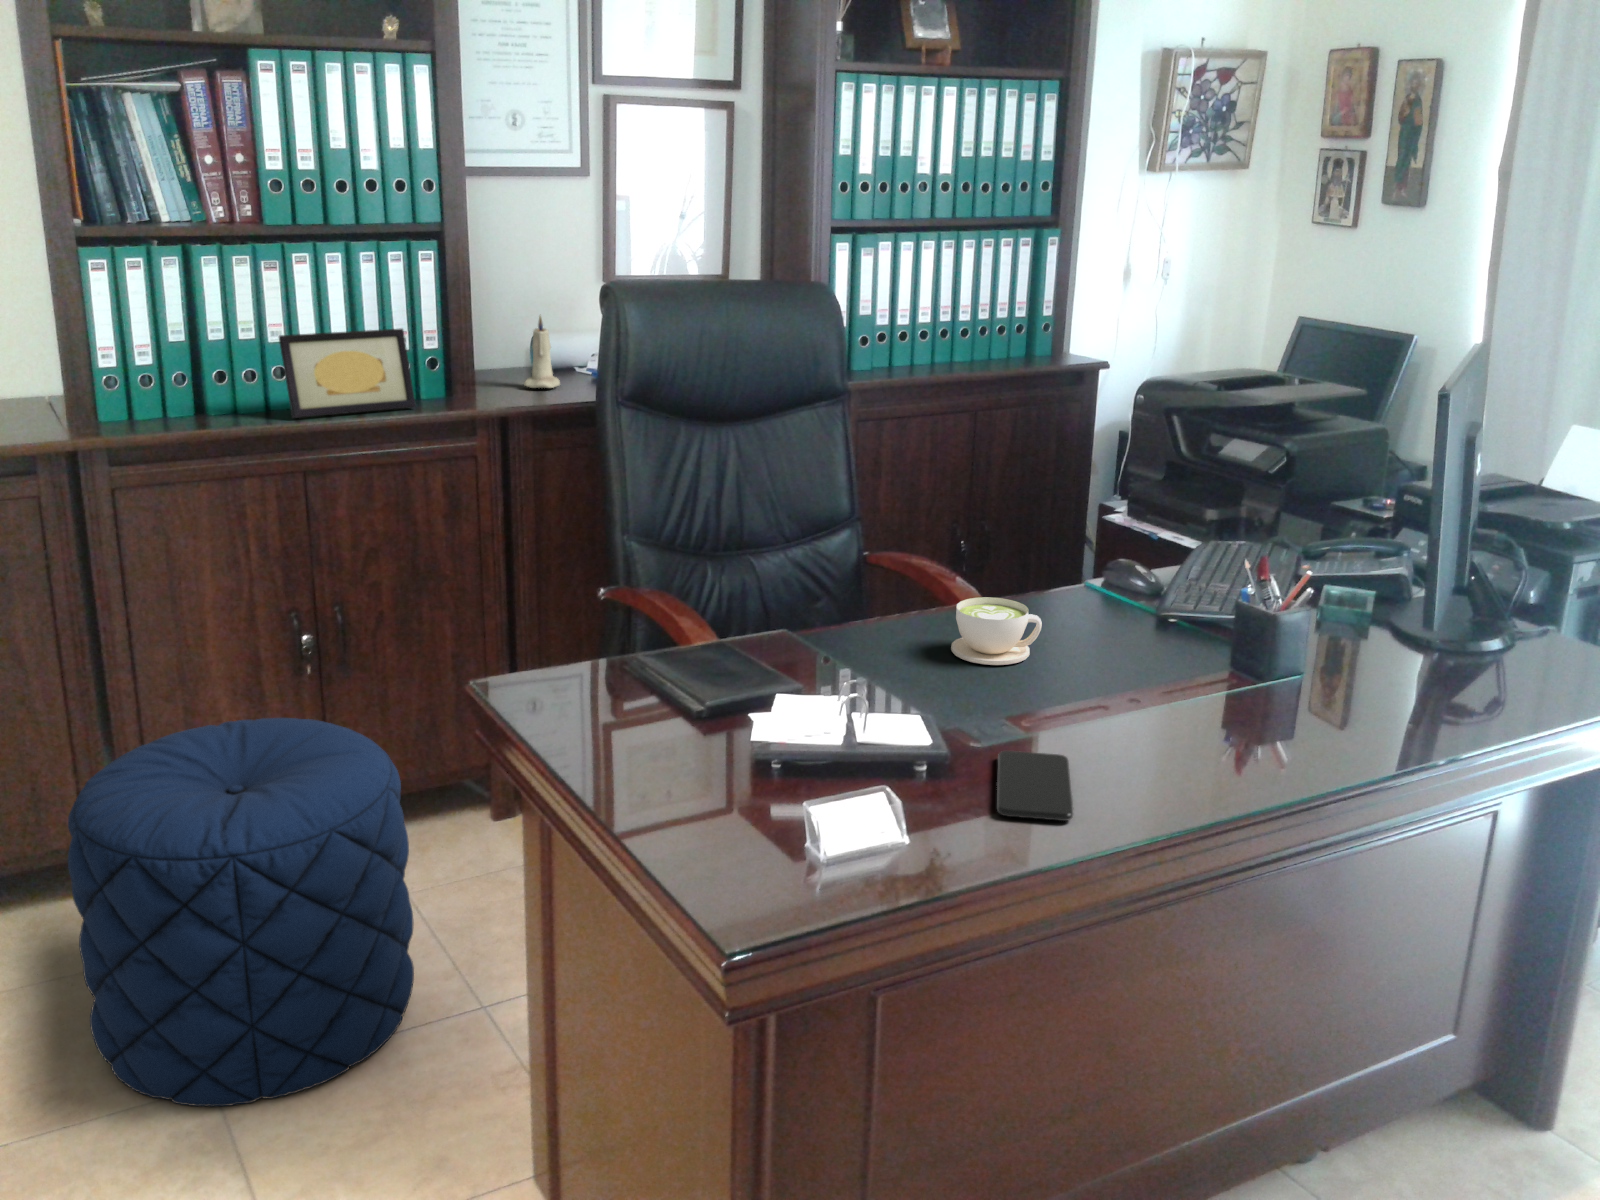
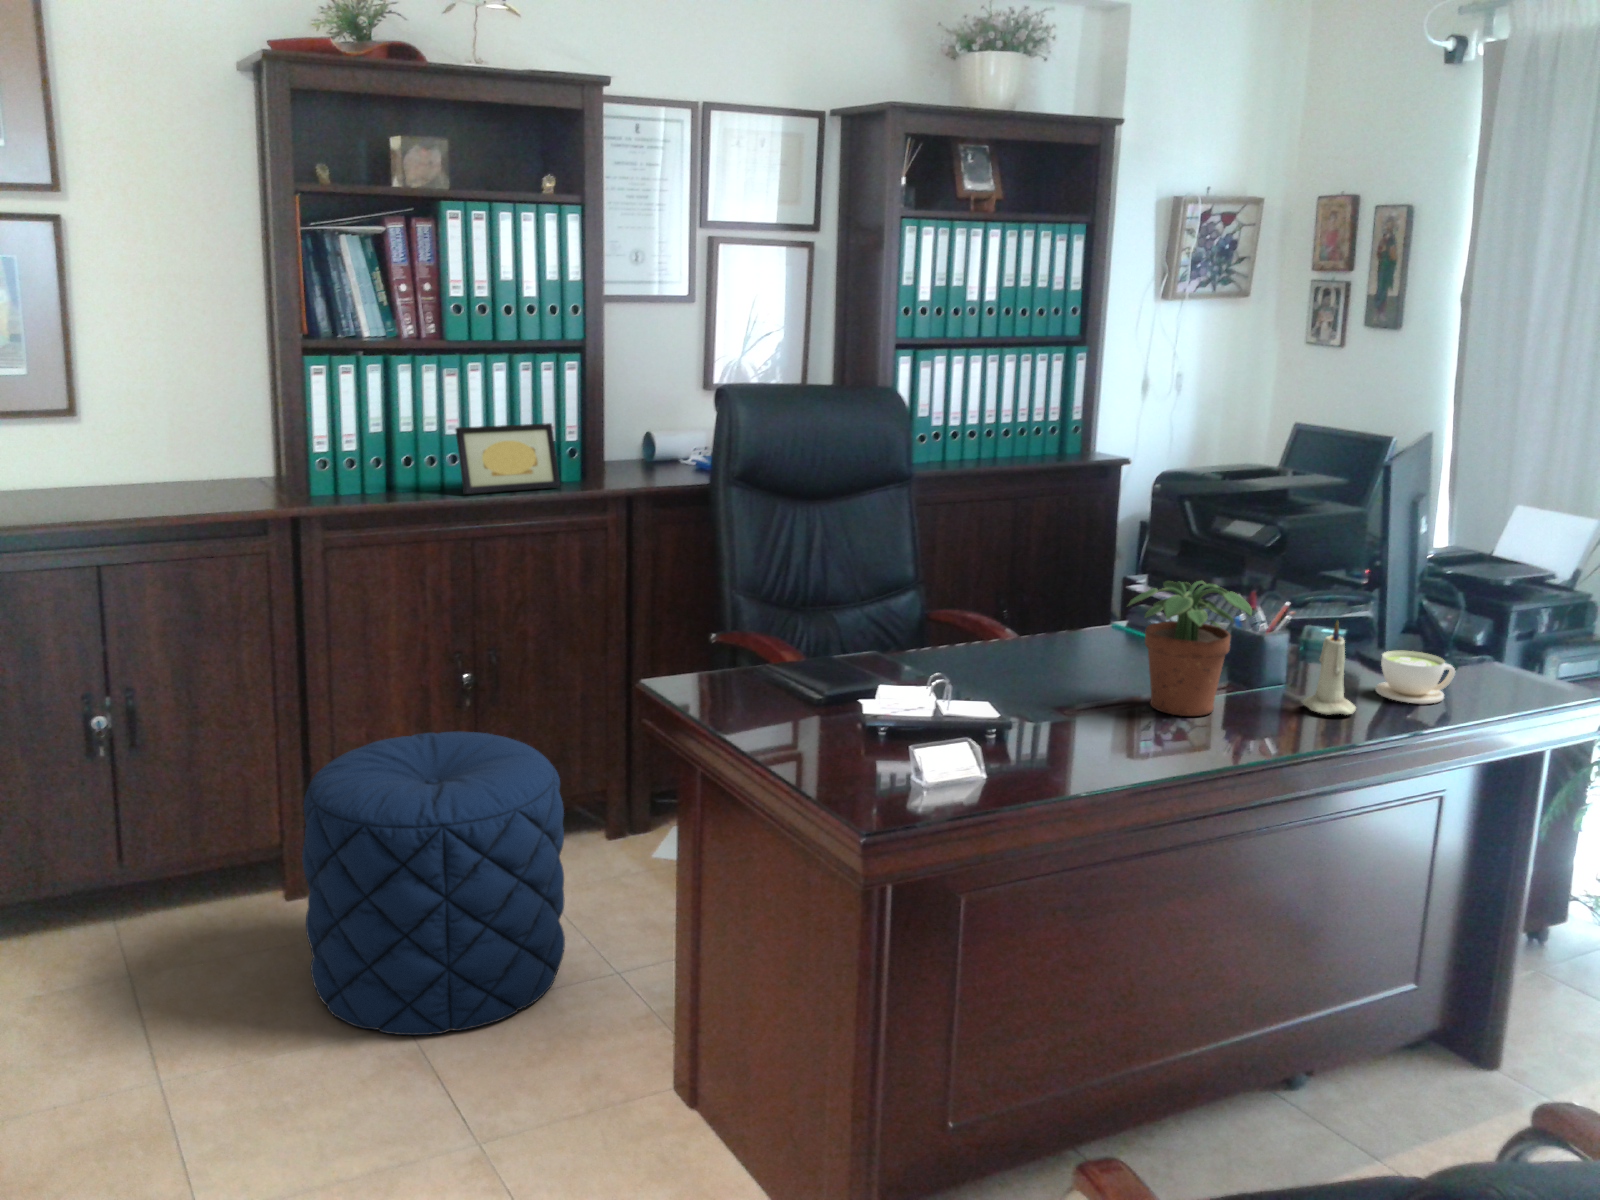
candle: present [524,316,560,388] -> present [1303,621,1356,715]
potted plant: none [1103,549,1270,732] -> present [1128,581,1252,716]
coffee cup: present [951,597,1042,665] -> present [1375,651,1455,704]
smartphone: present [997,751,1073,821] -> none [1050,724,1107,764]

